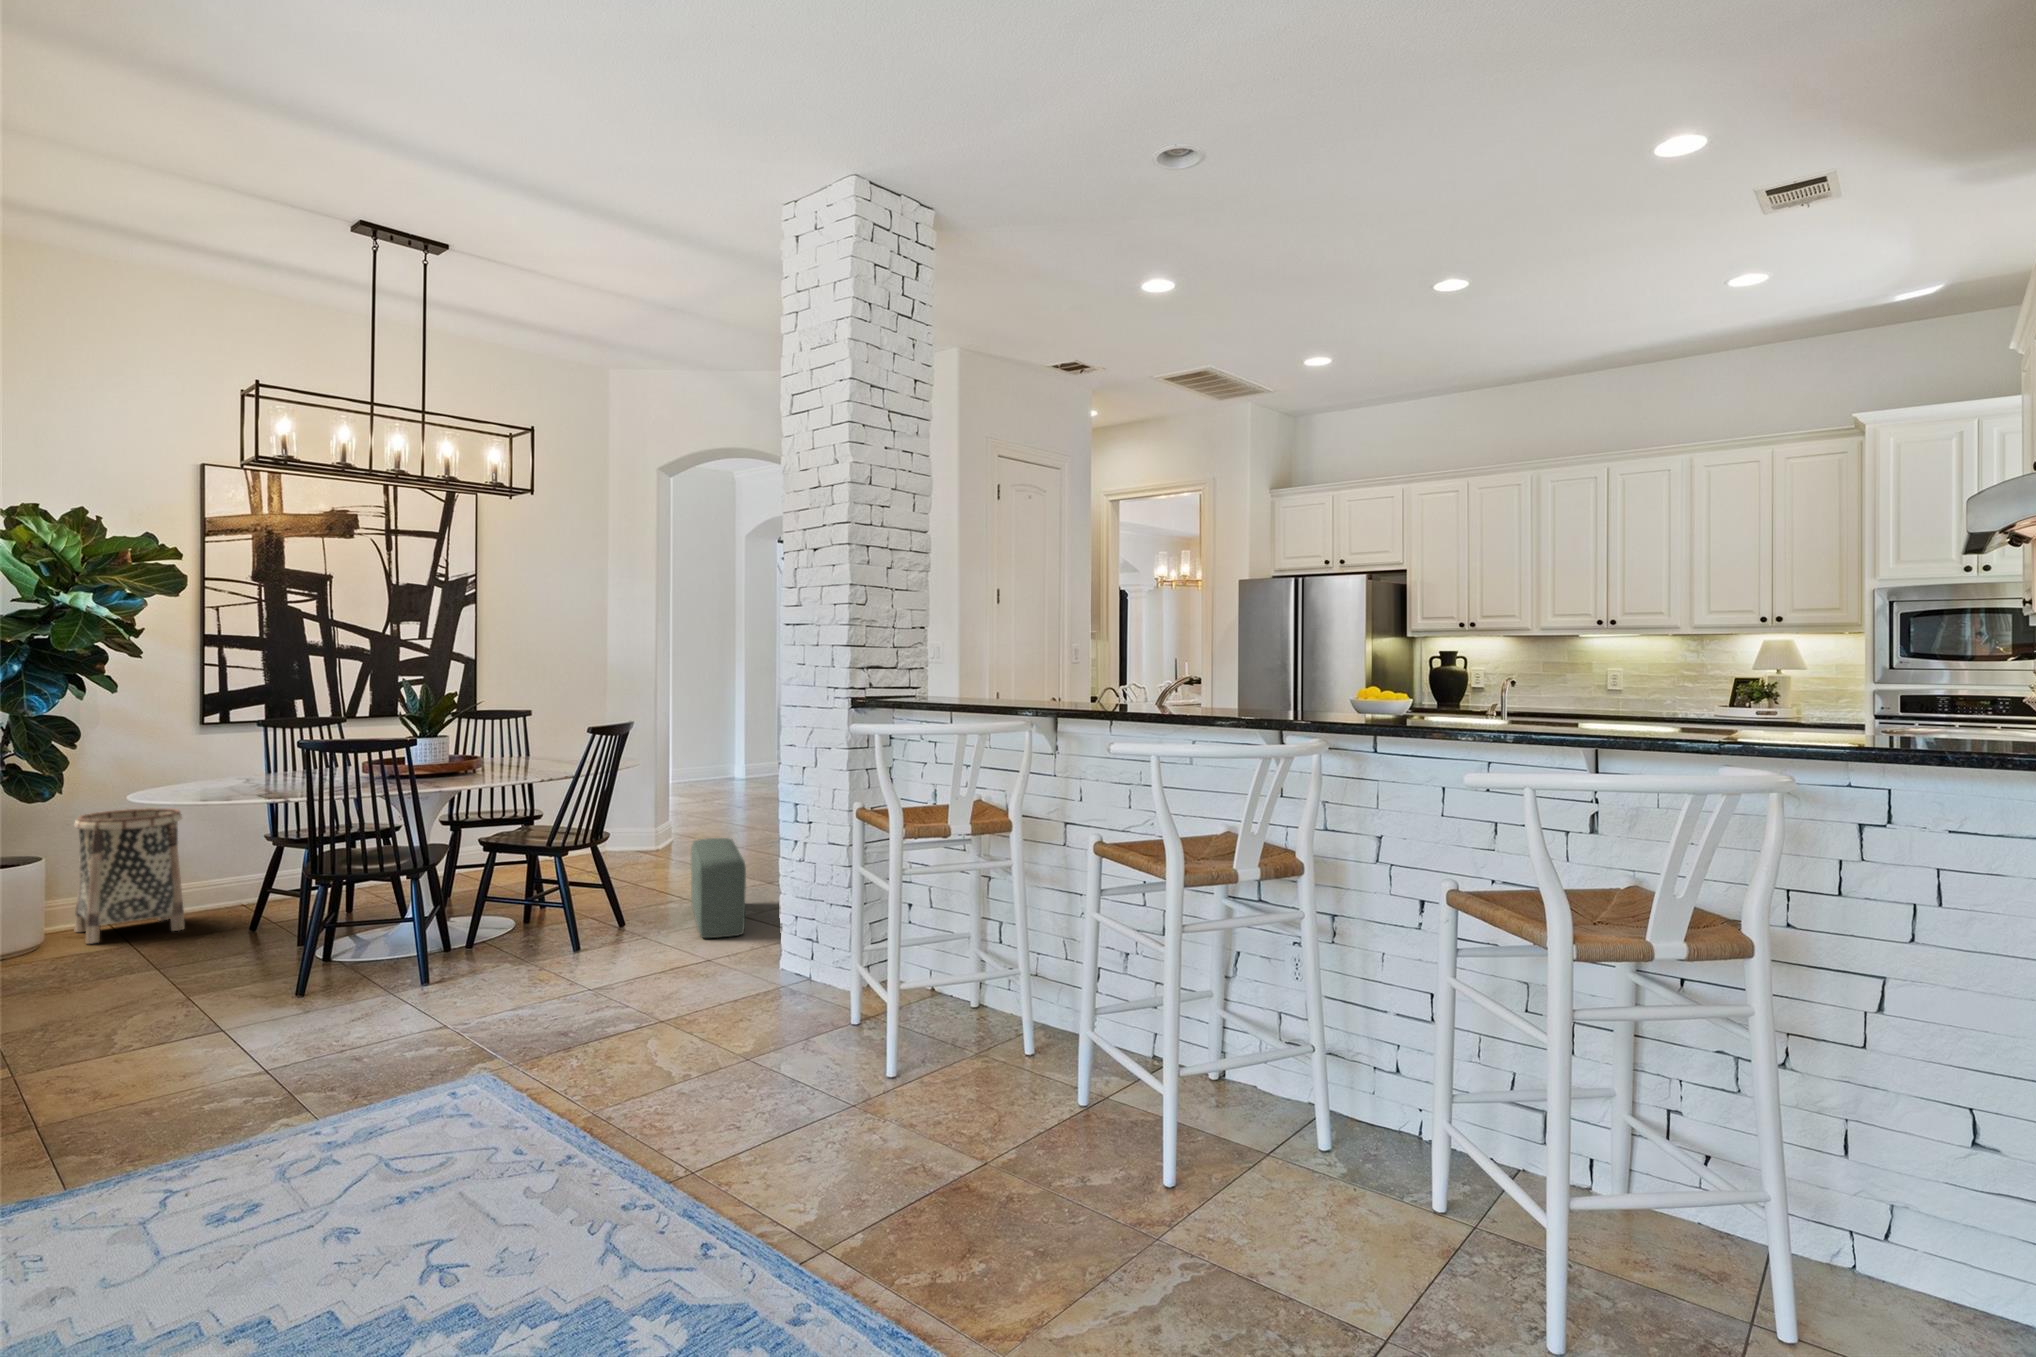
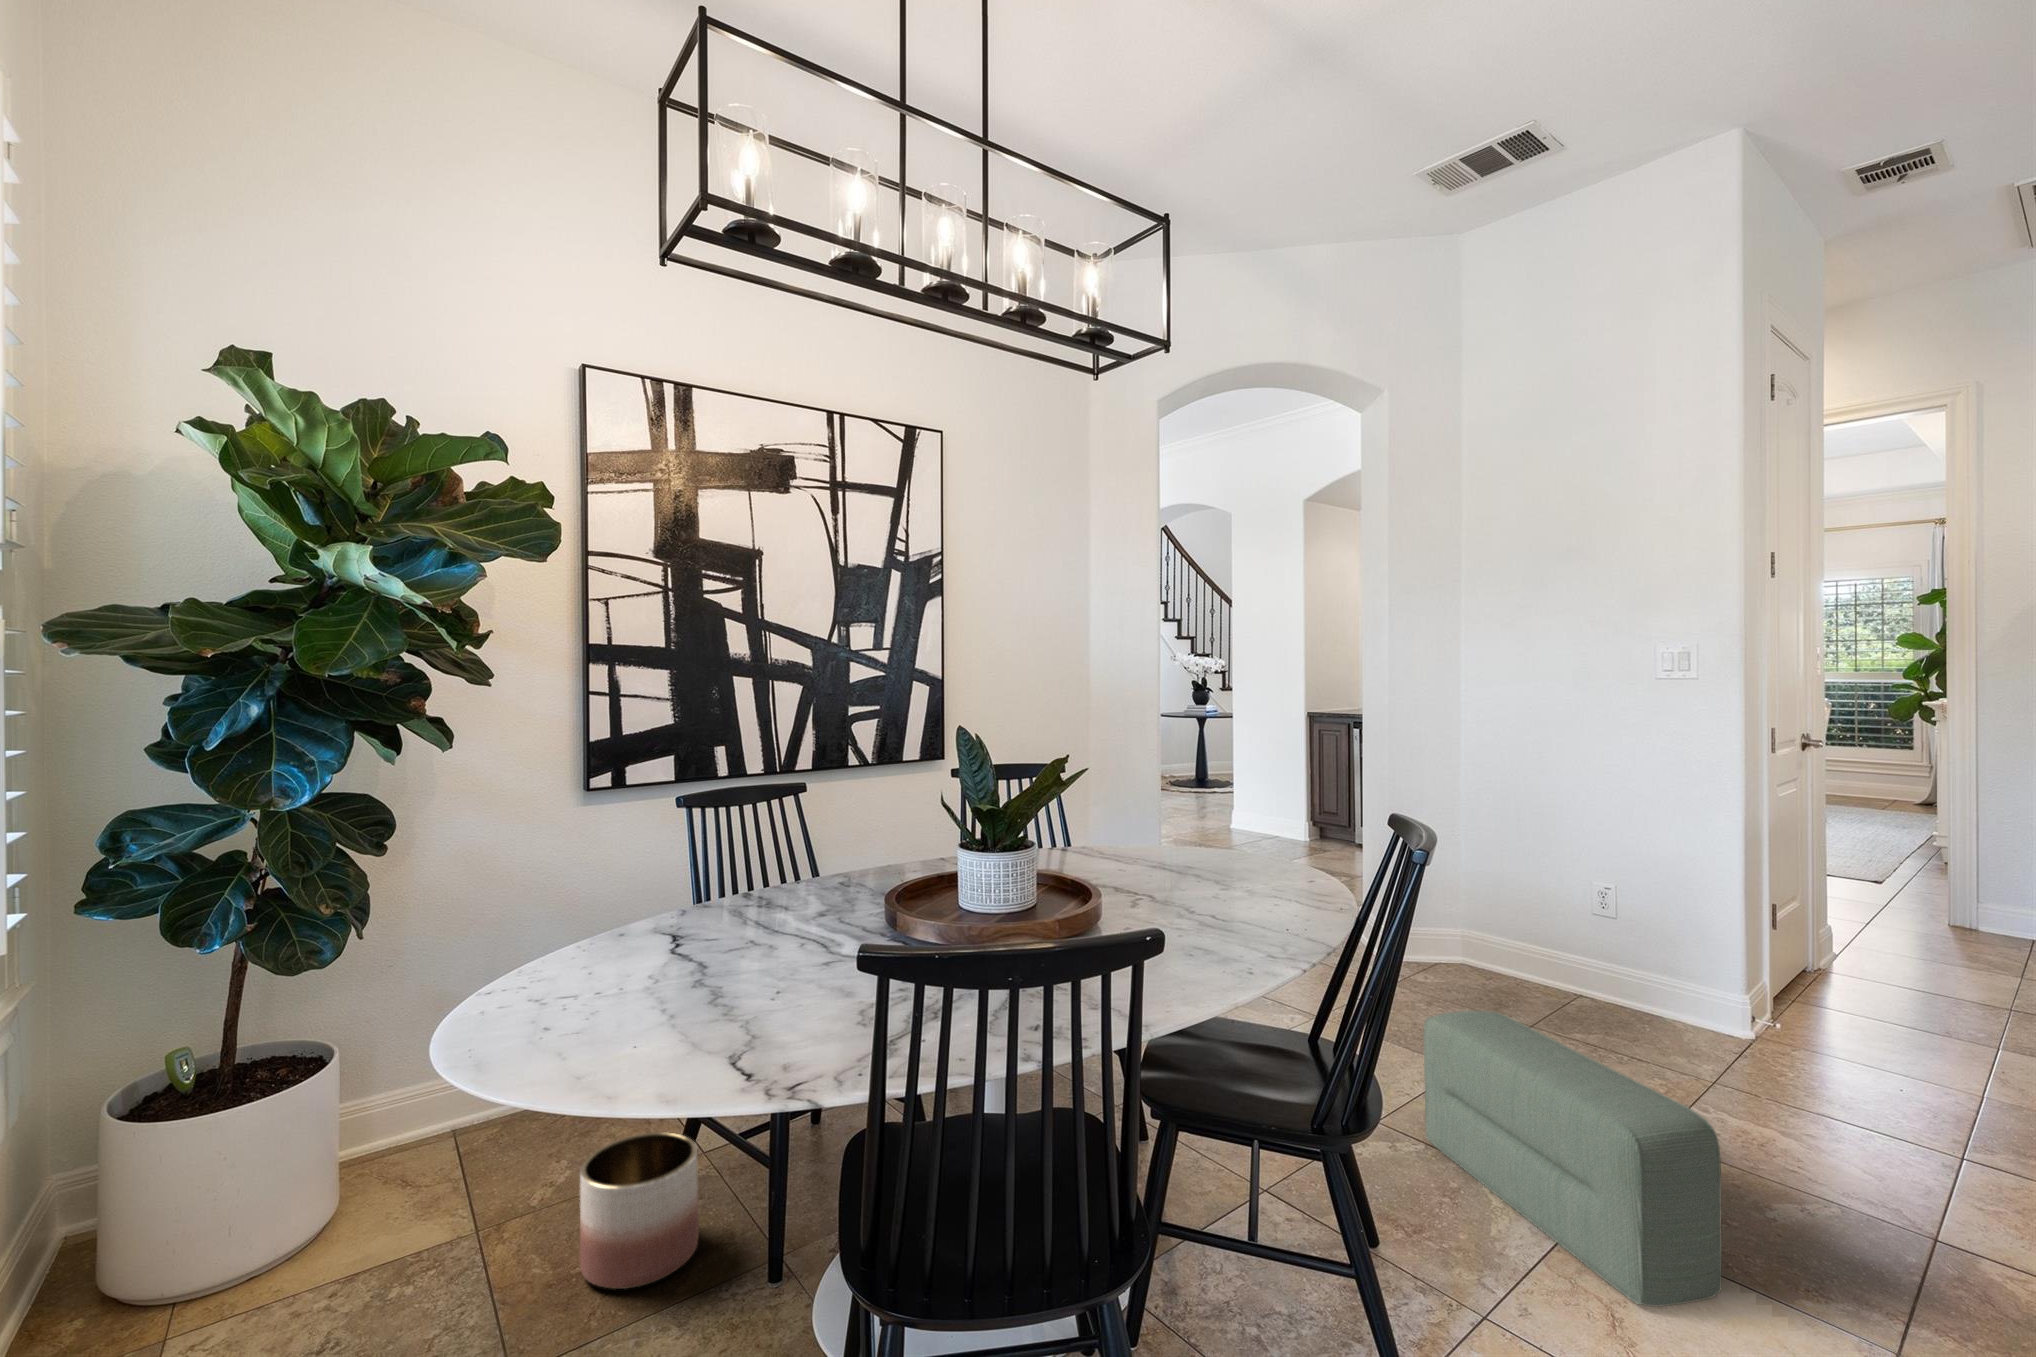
basket: present [75,808,184,943] -> none [392,940,567,1221]
planter: none [186,892,255,954] -> present [580,1132,699,1289]

